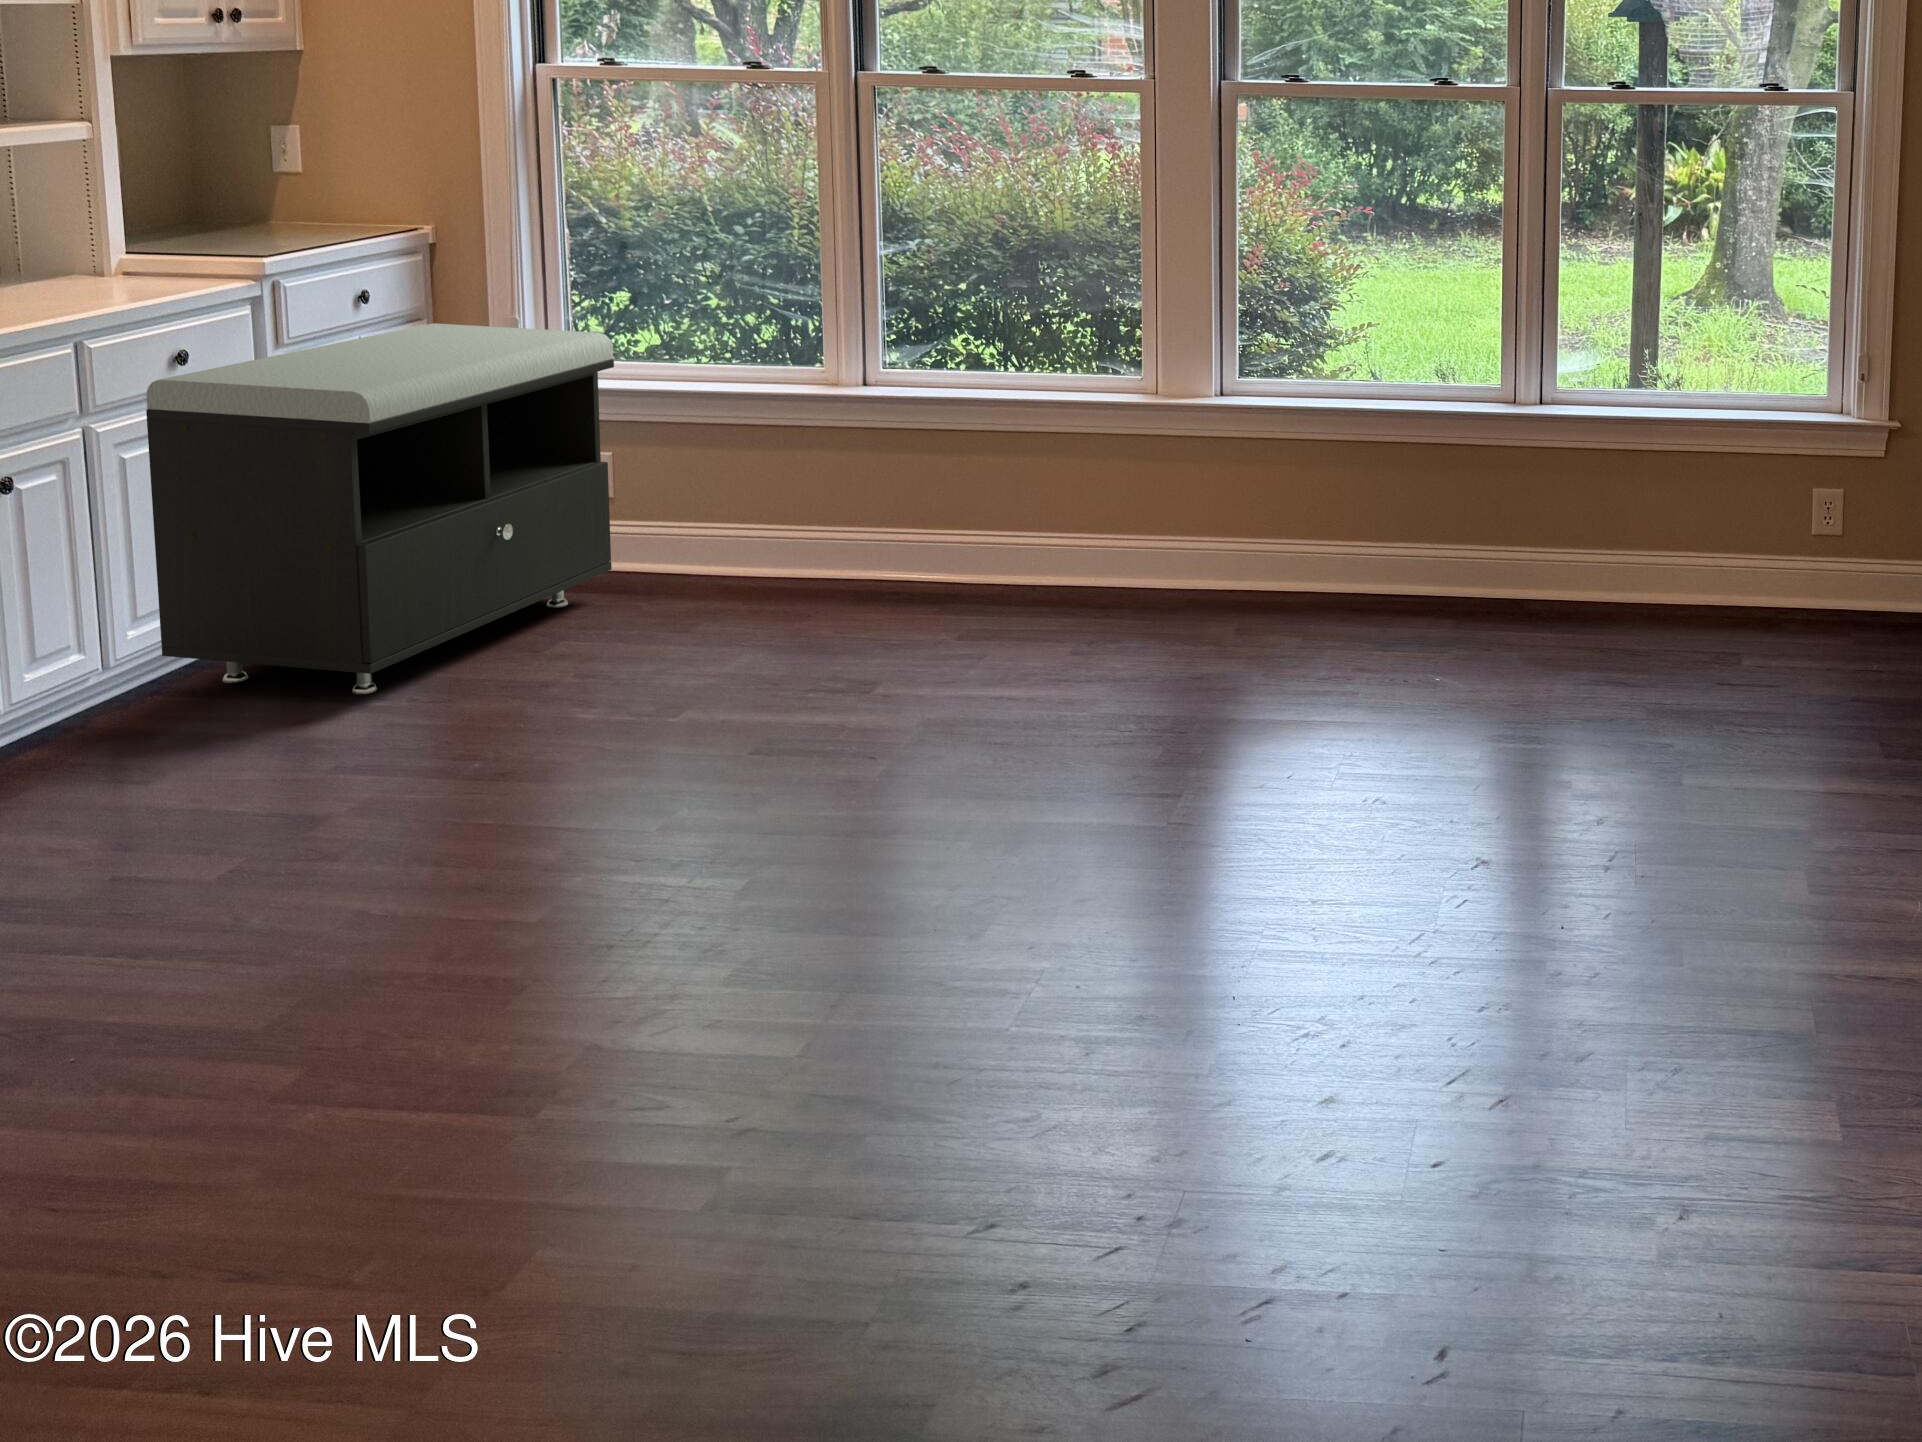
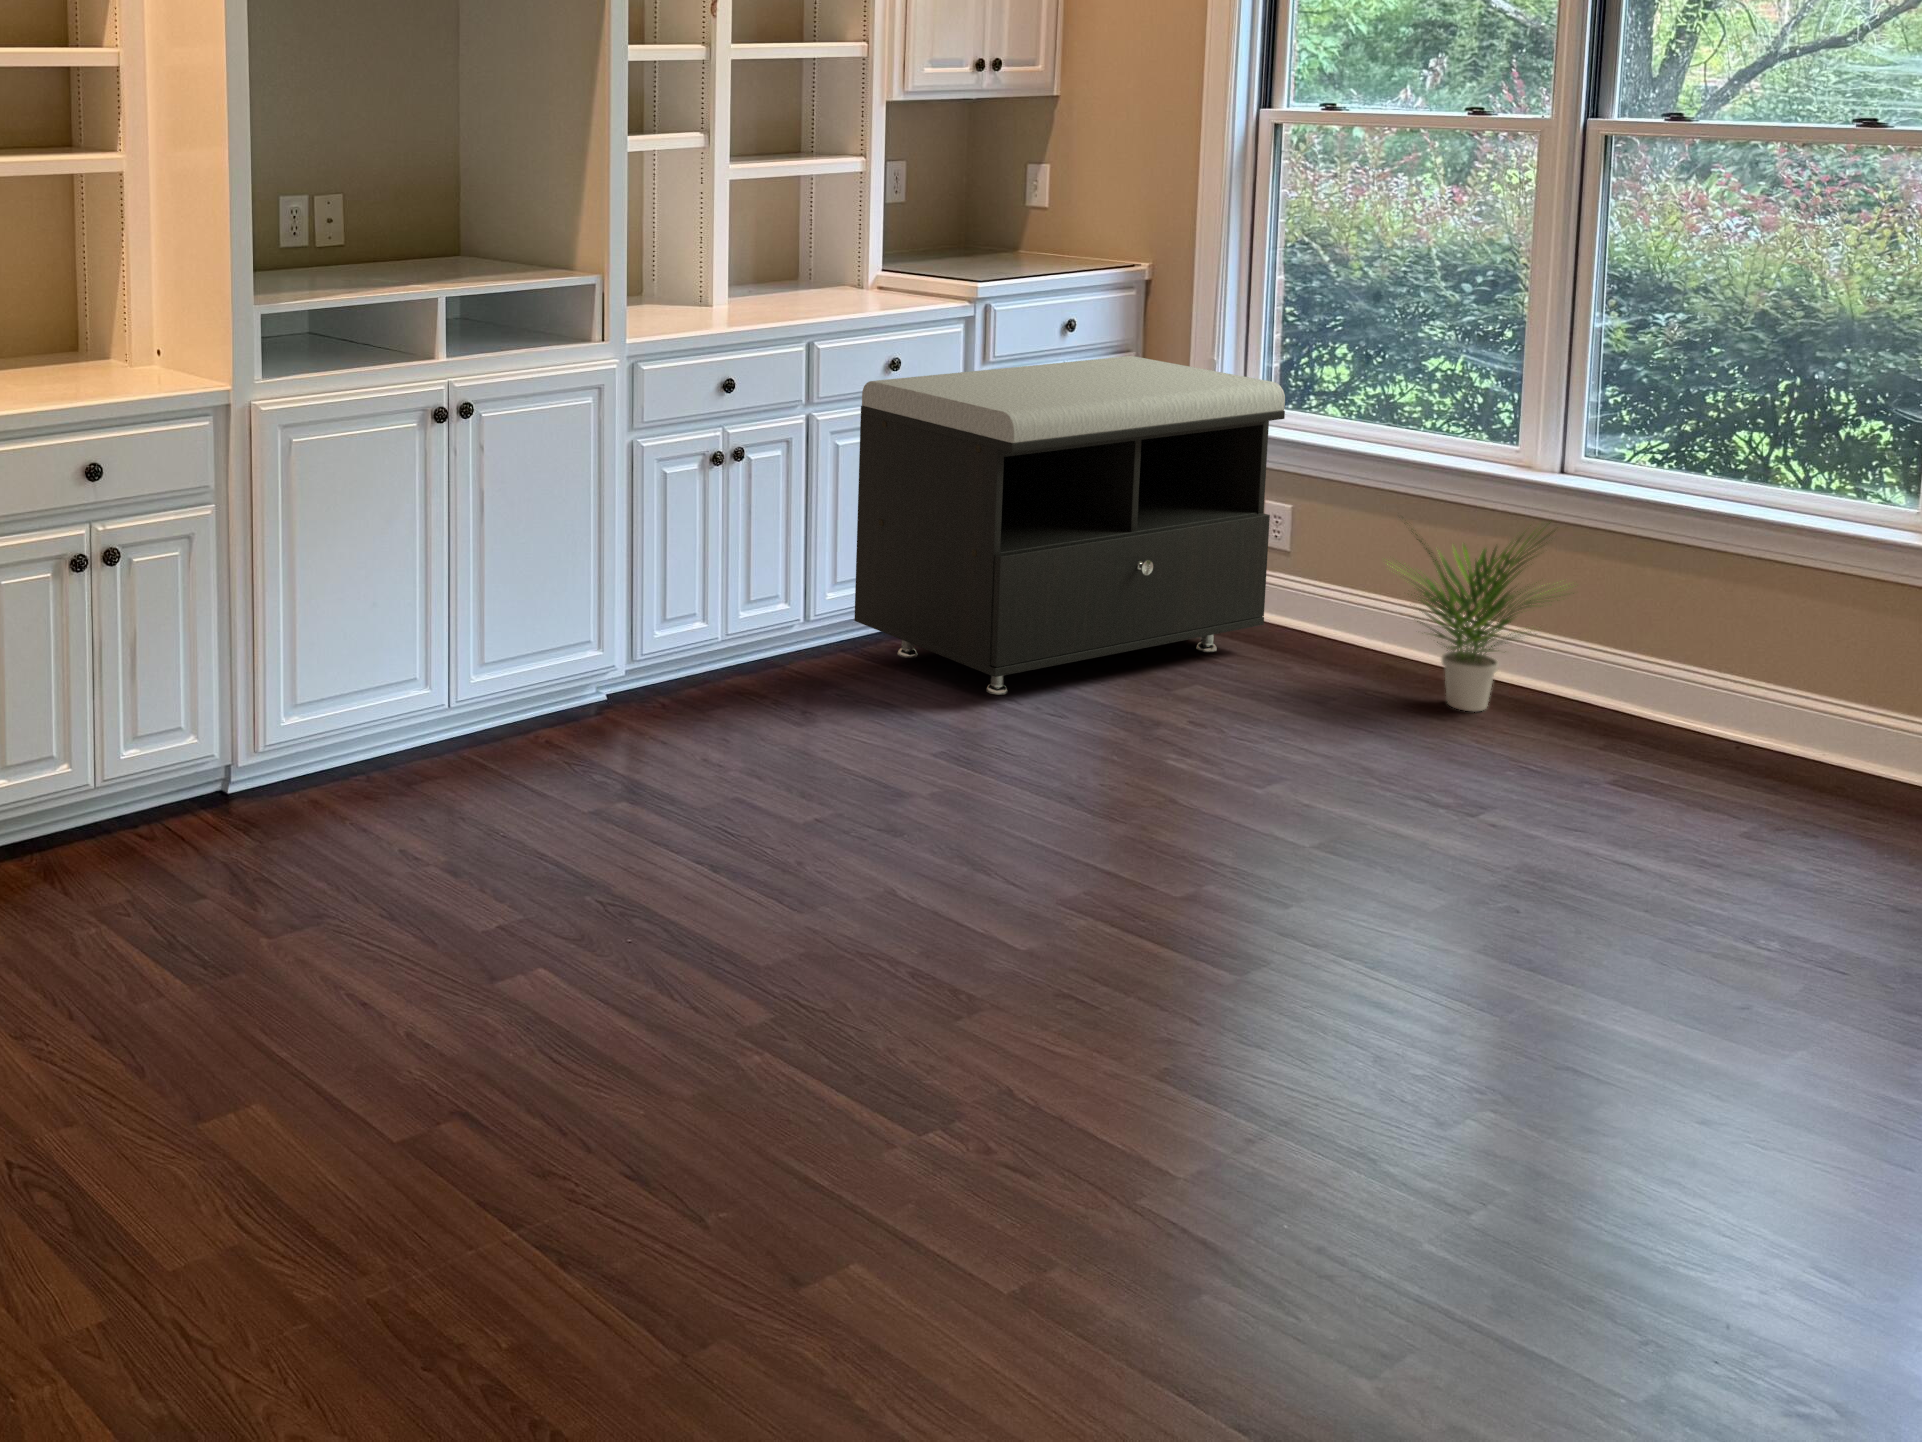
potted plant: none [724,425,897,606] -> present [1385,523,1561,711]

